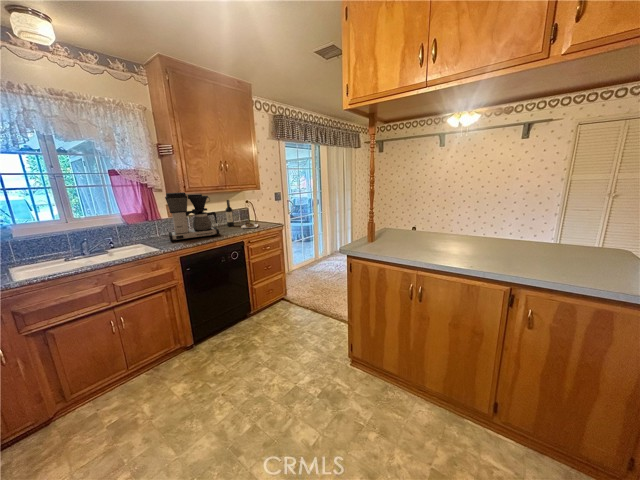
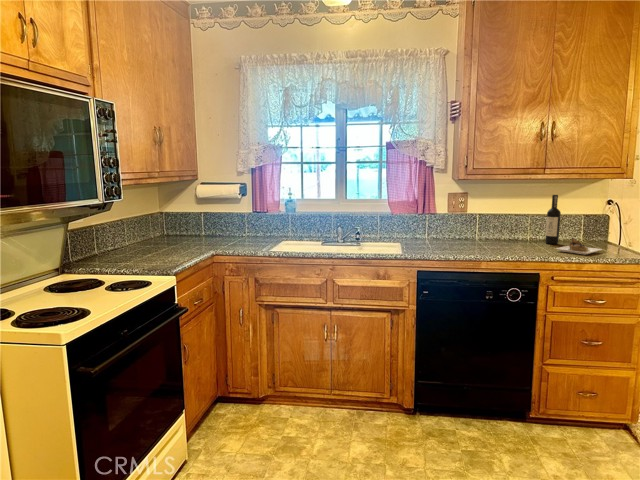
coffee maker: present [165,192,219,242] -> none [424,176,504,253]

